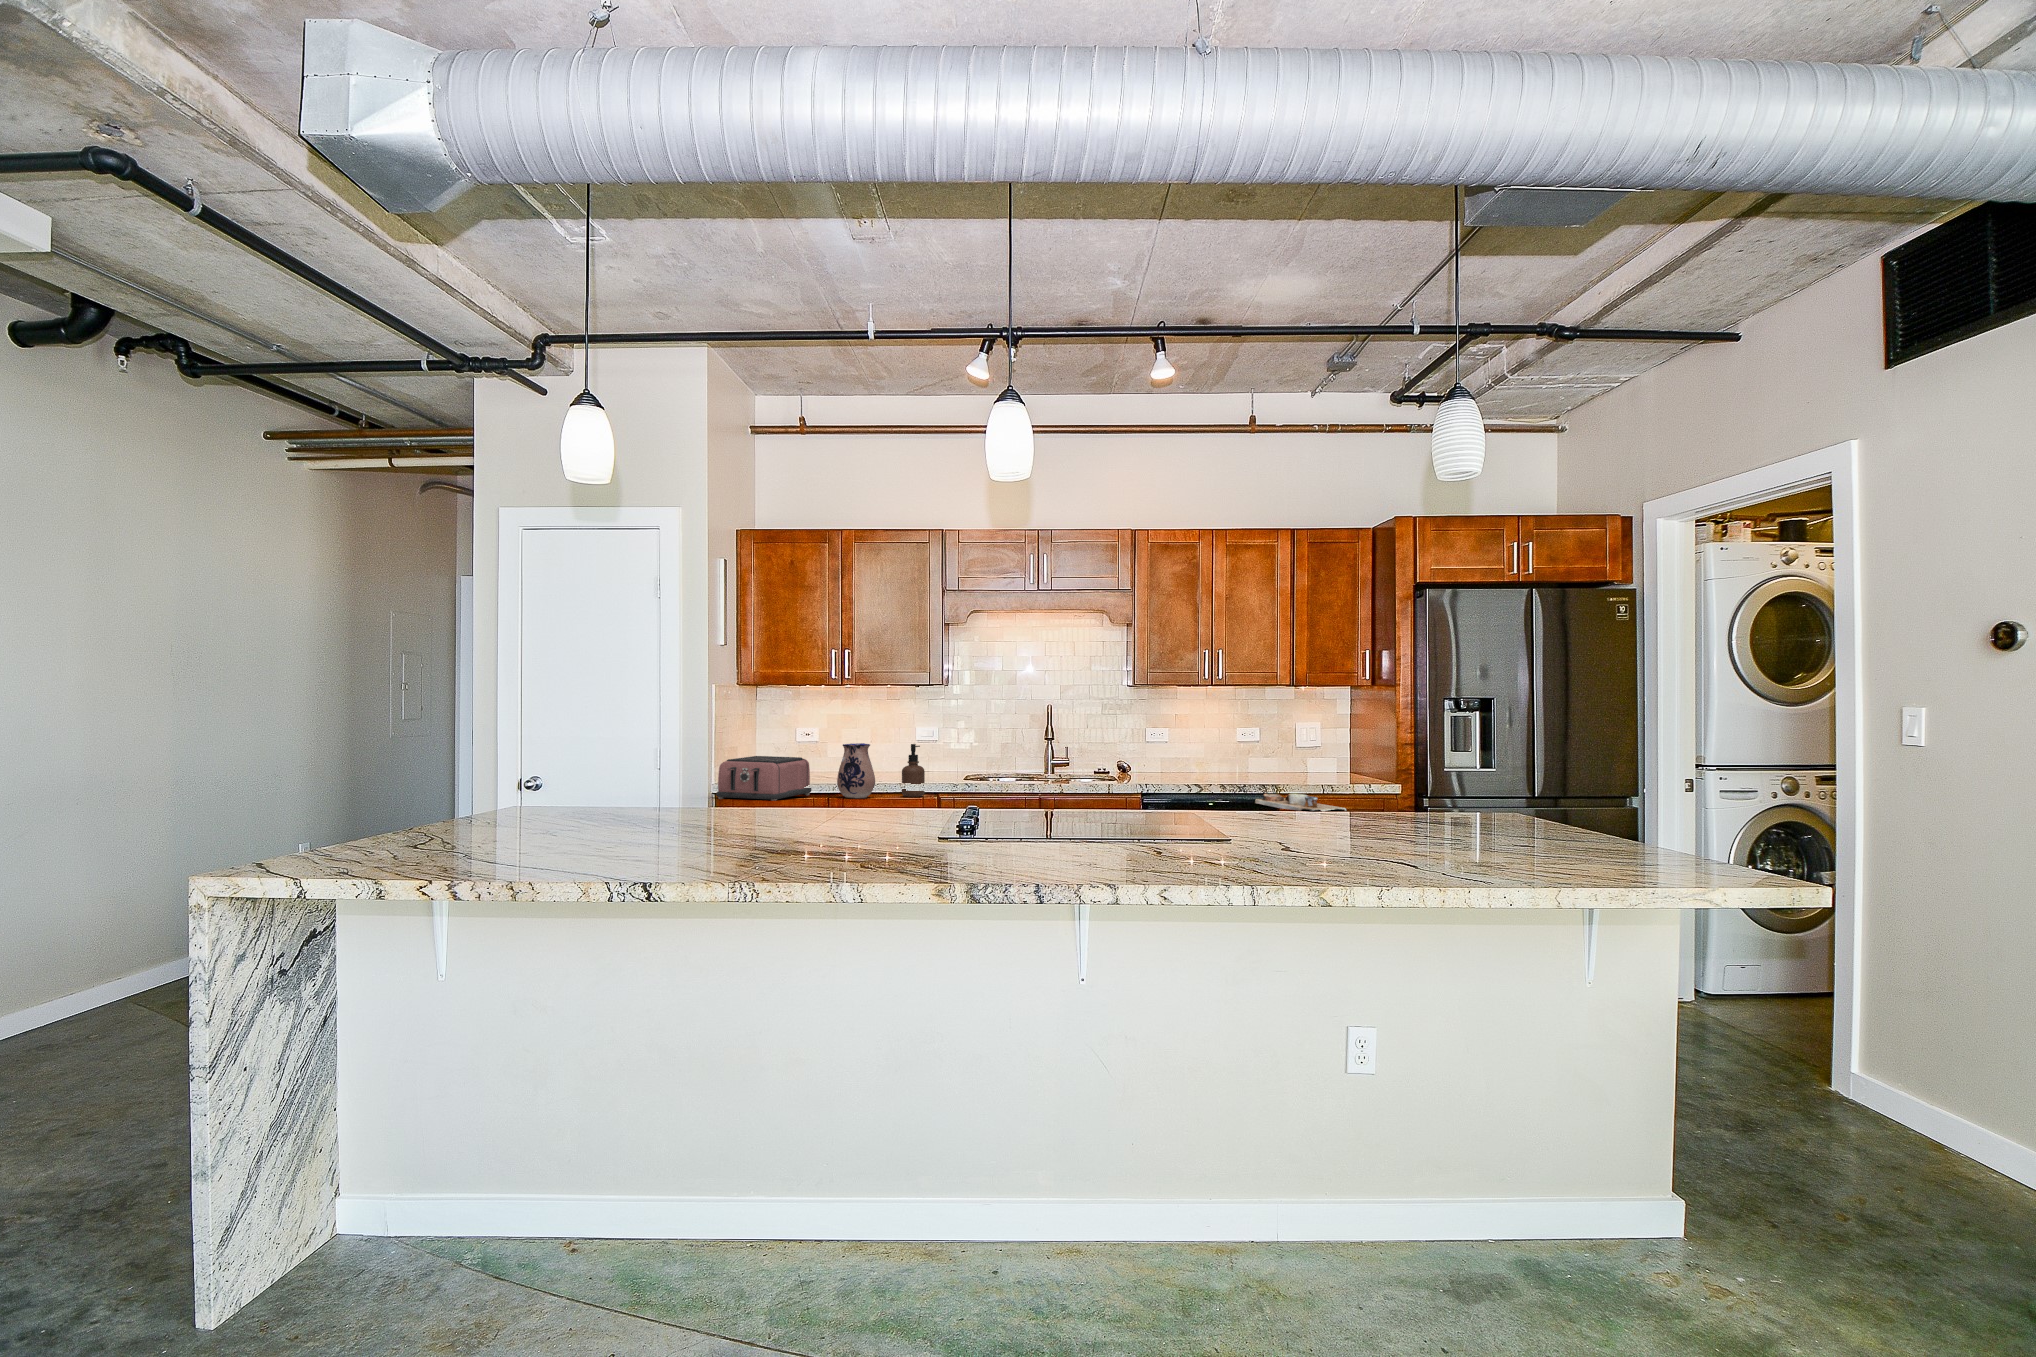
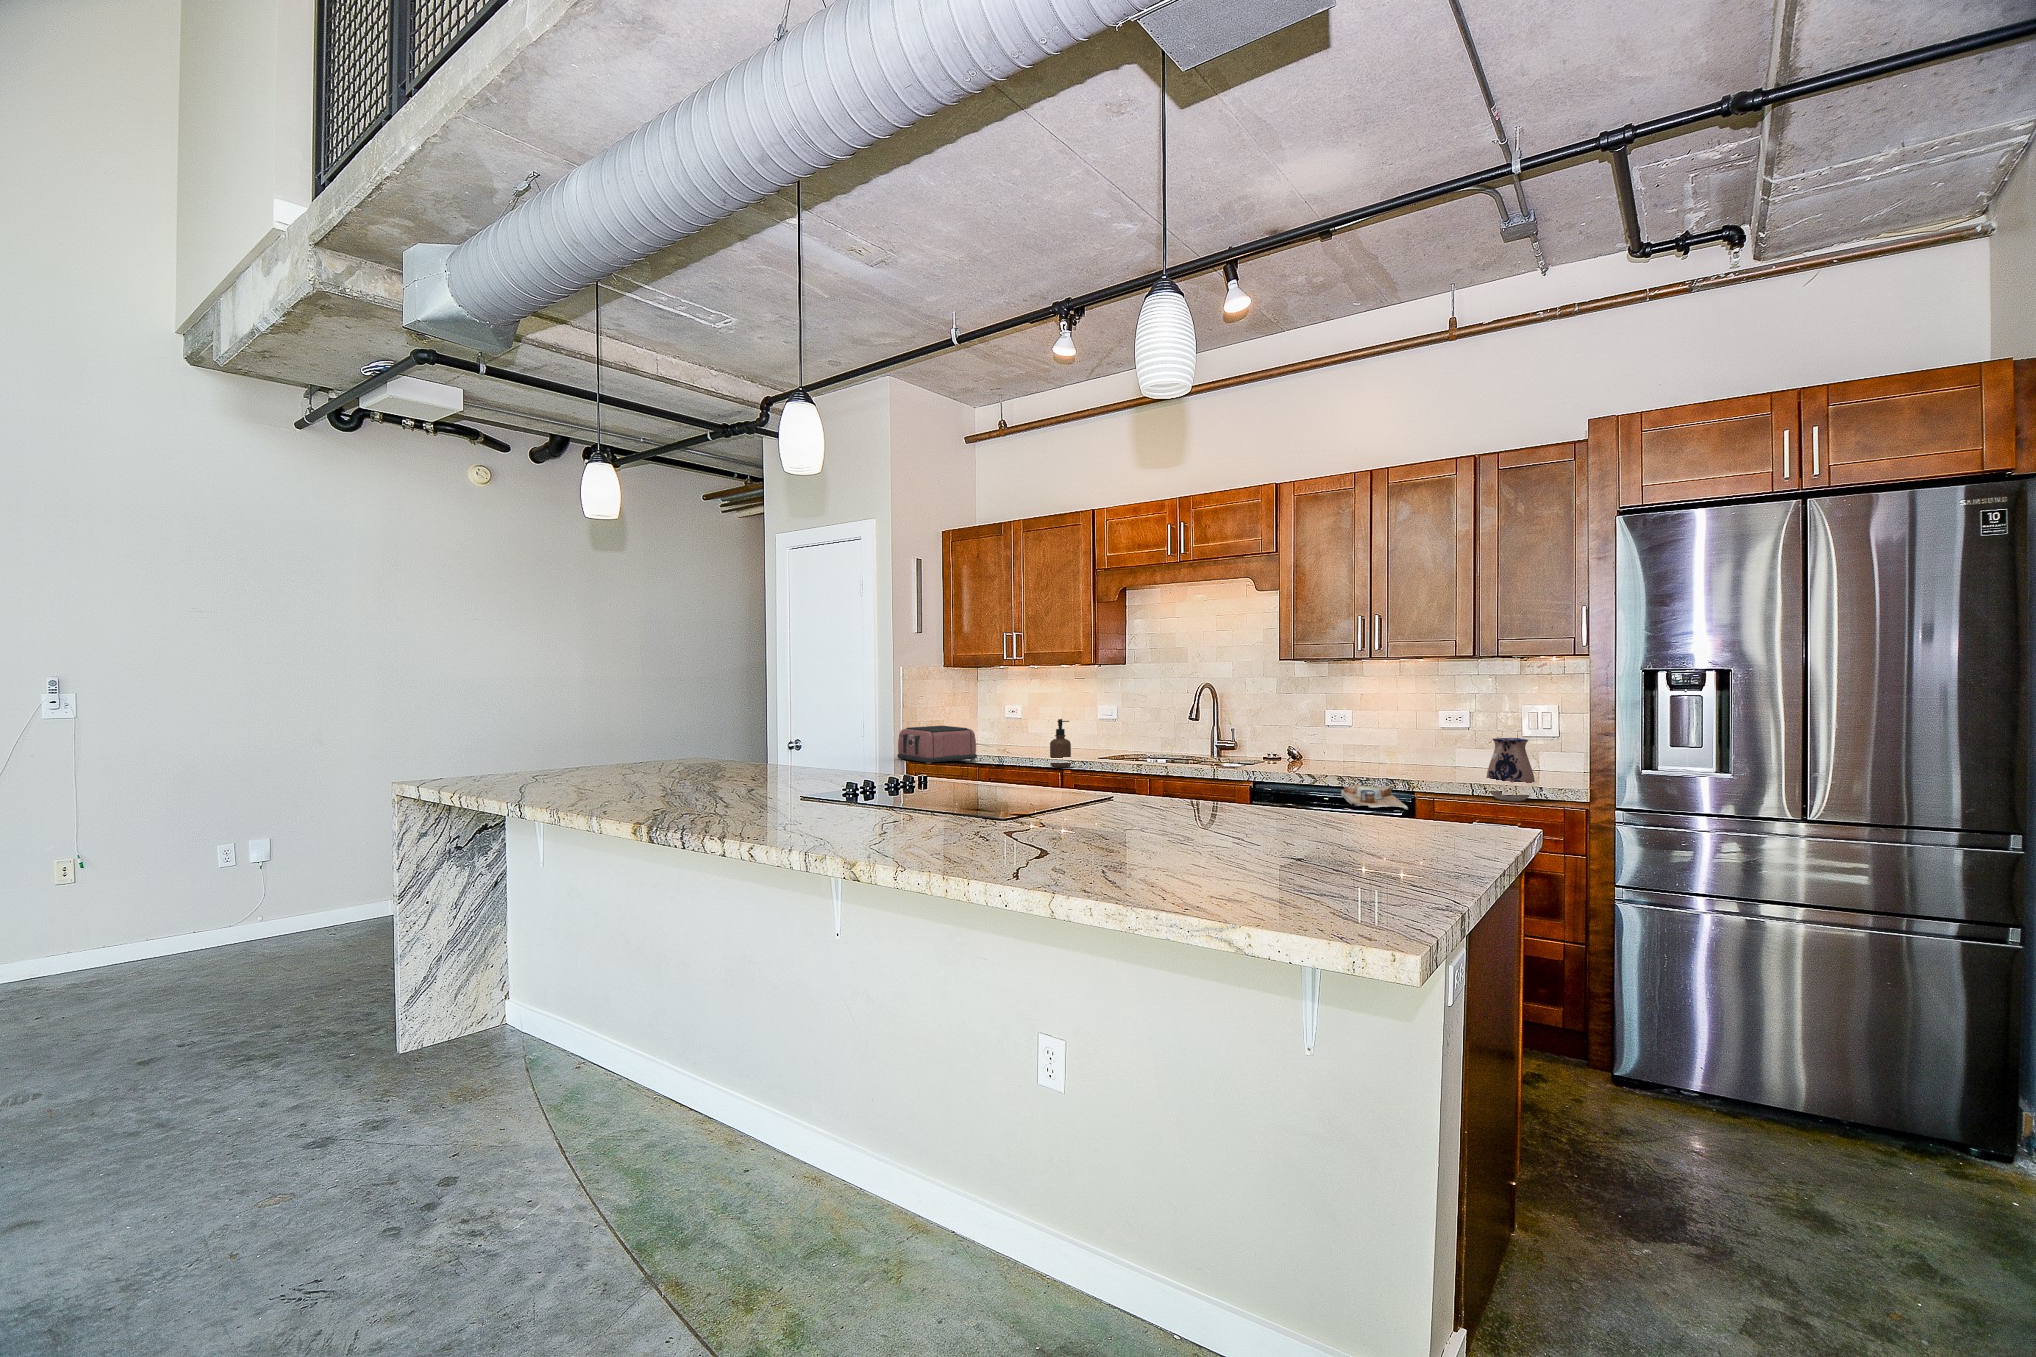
ceramic pitcher: present [837,743,875,799] -> present [1486,738,1535,802]

